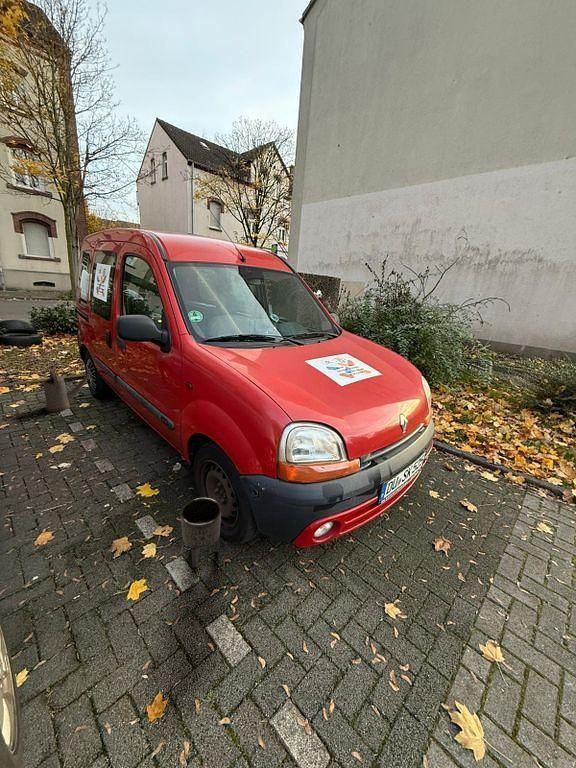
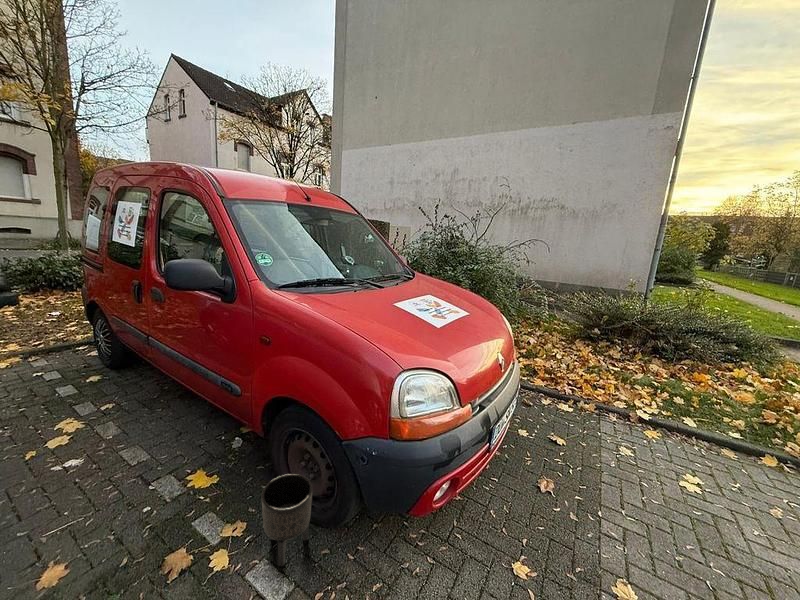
watering can: present [36,370,91,412] -> none [21,335,103,391]

